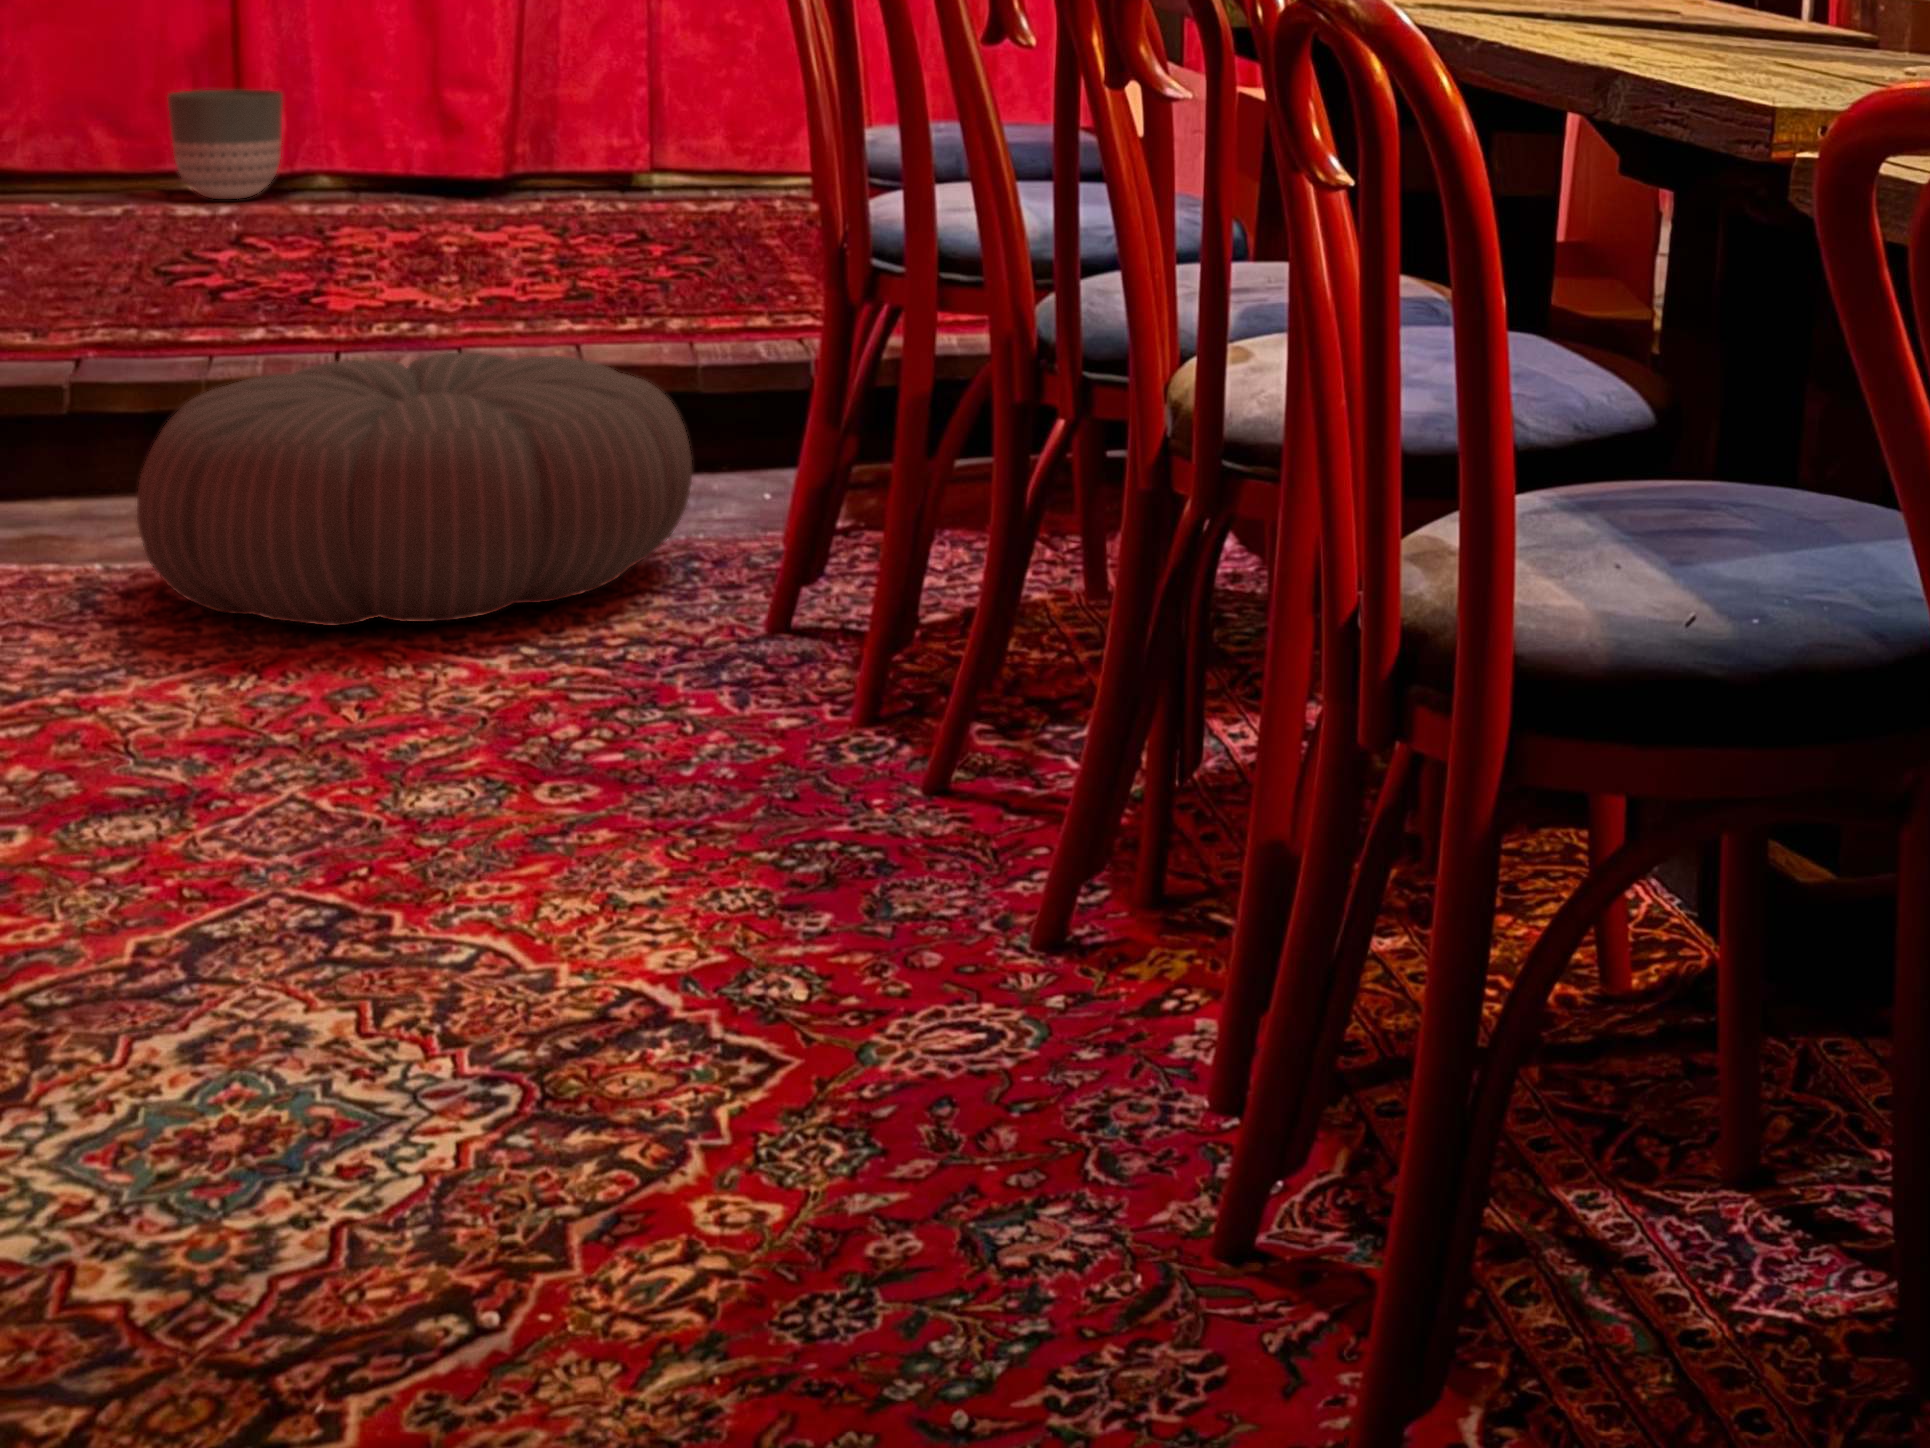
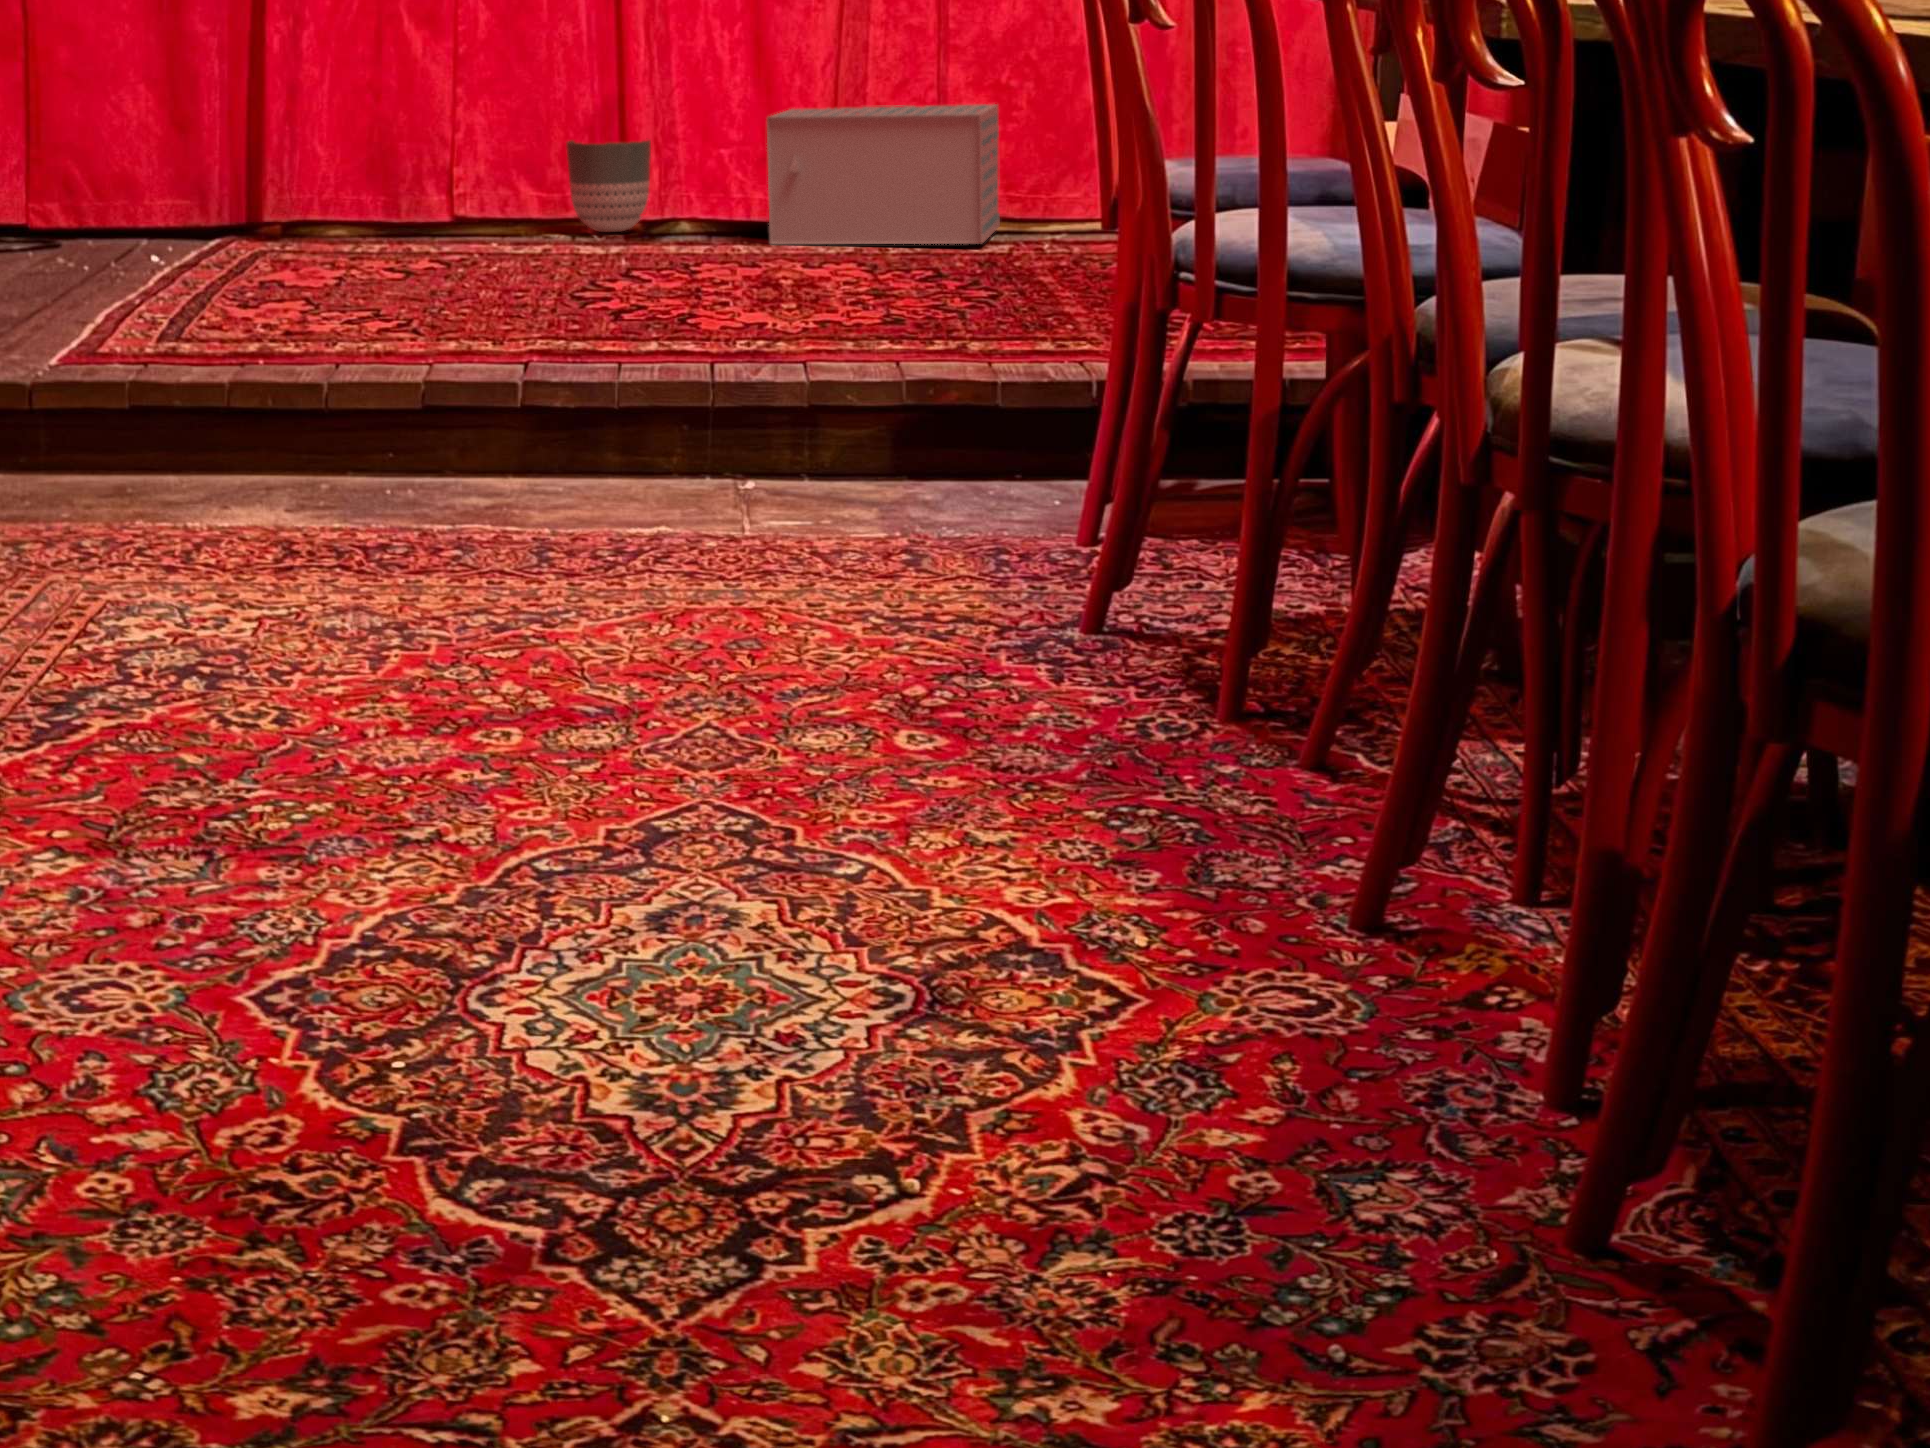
storage box: none [432,57,721,212] -> present [767,104,1000,244]
pouf: present [137,353,692,626] -> none [576,357,1006,588]

